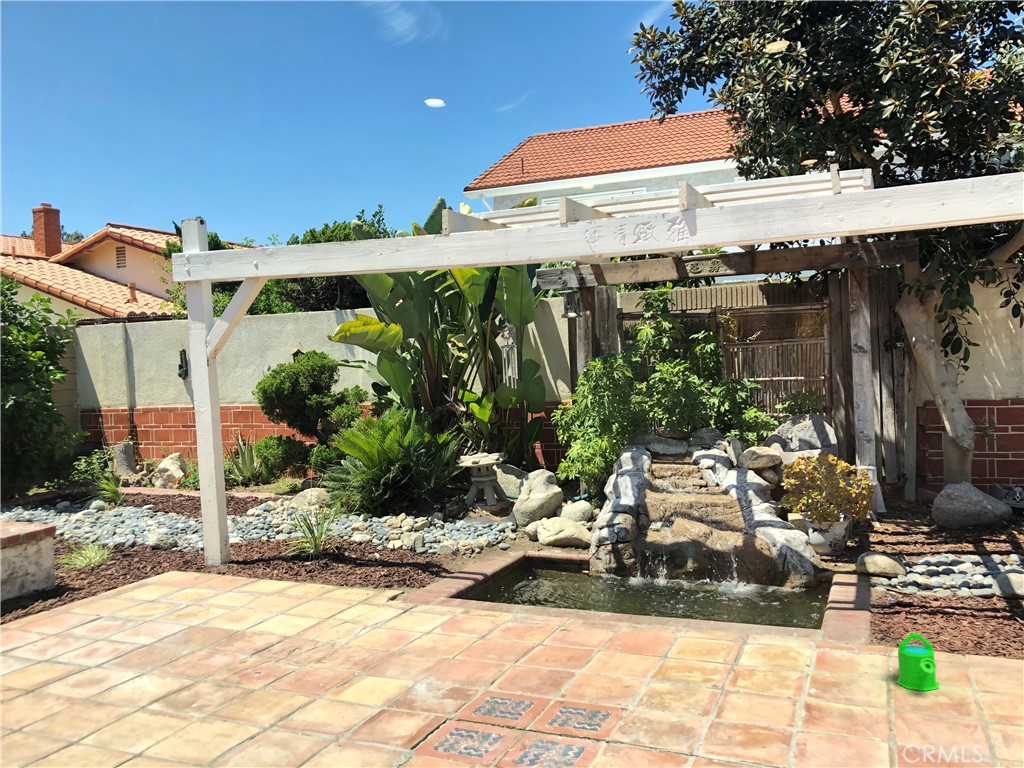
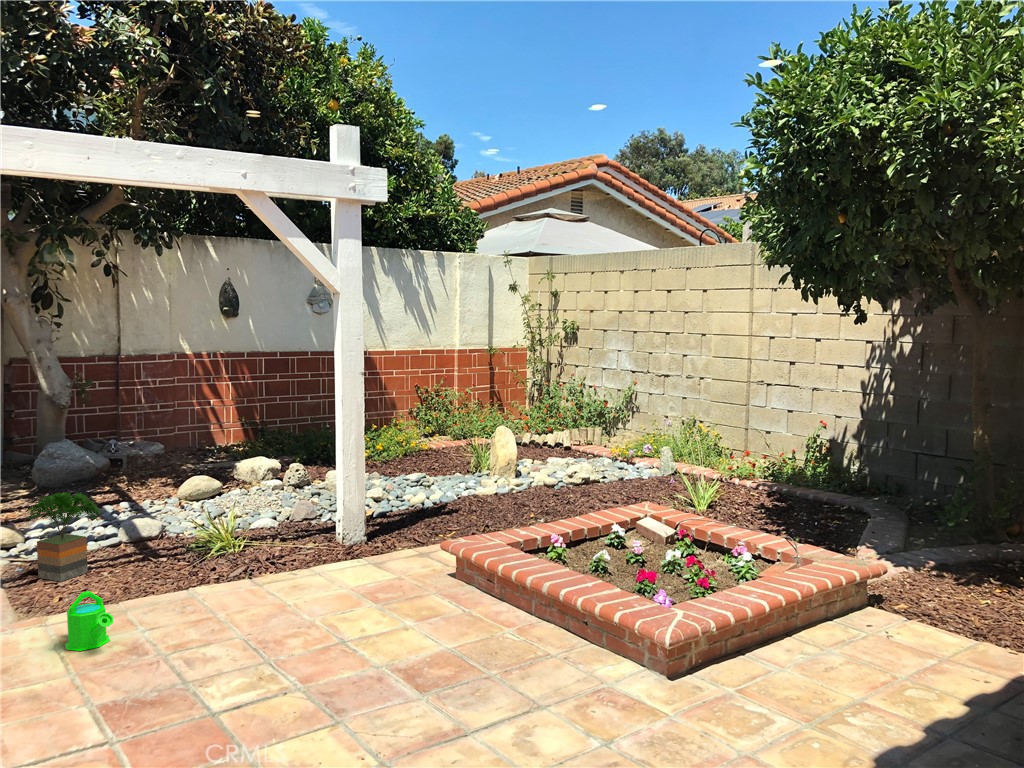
potted tree: none [894,532,963,620] -> present [29,492,100,582]

